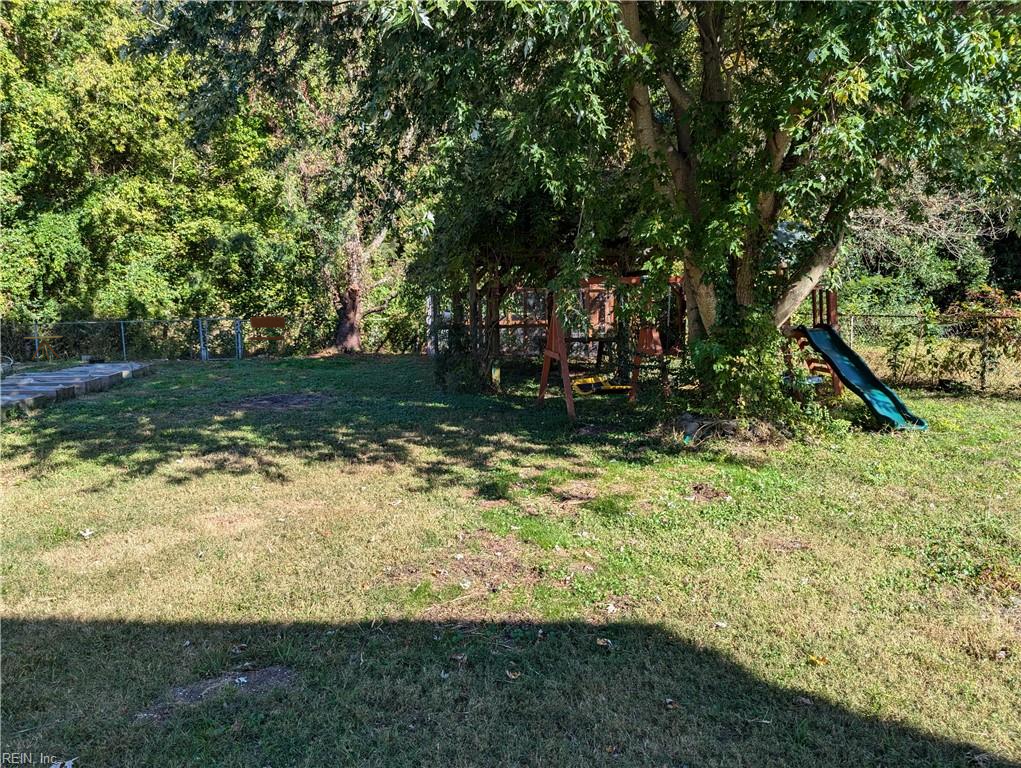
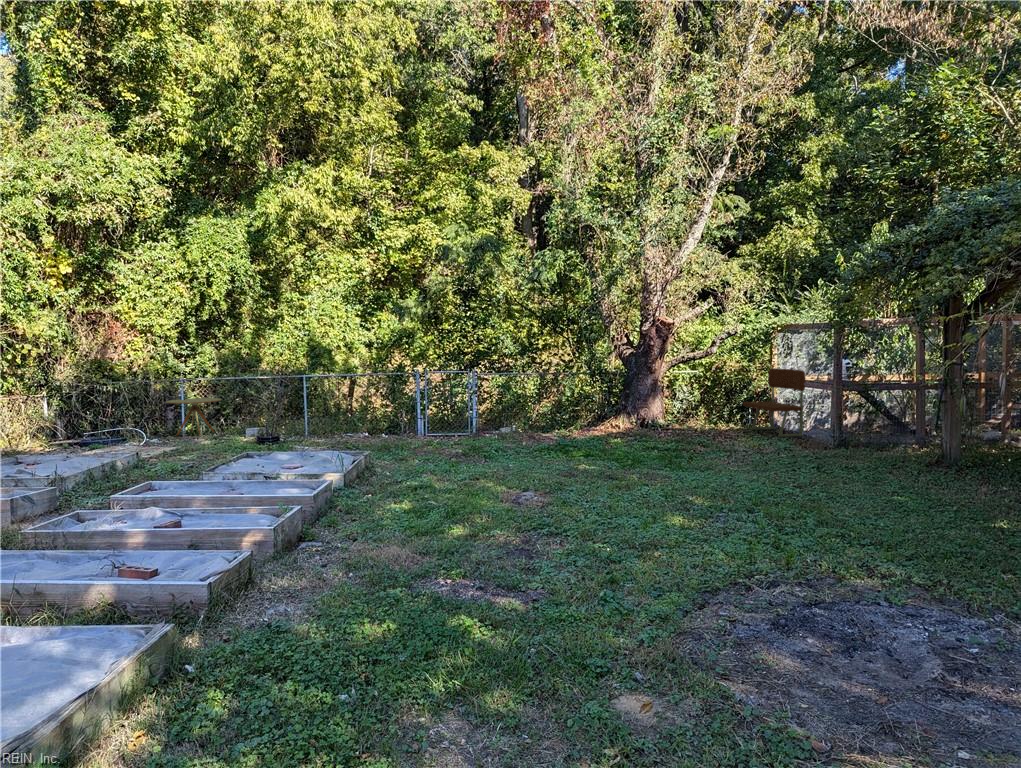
bench: present [247,316,285,354] -> present [743,368,805,437]

